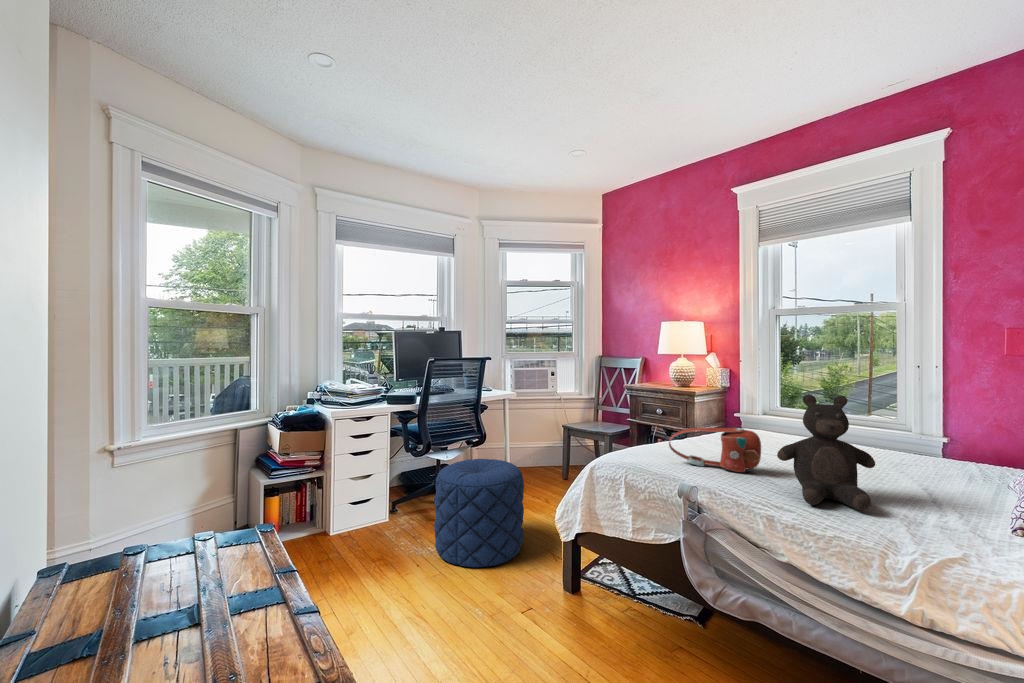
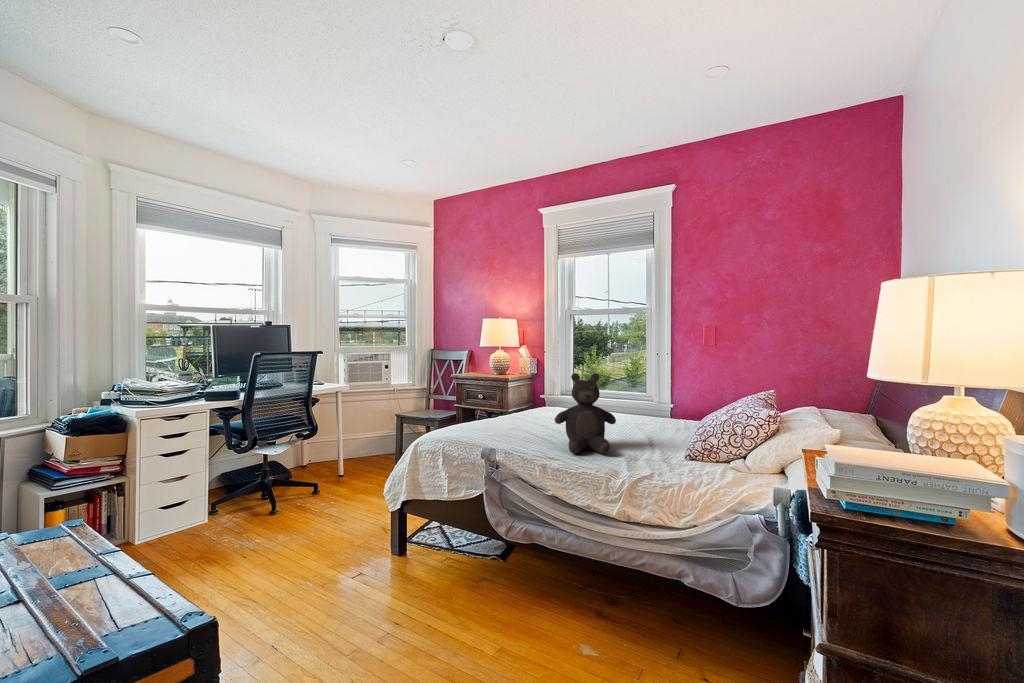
handbag: present [669,428,761,472] -> none [479,402,546,437]
pouf: present [434,459,524,567] -> none [262,448,355,551]

